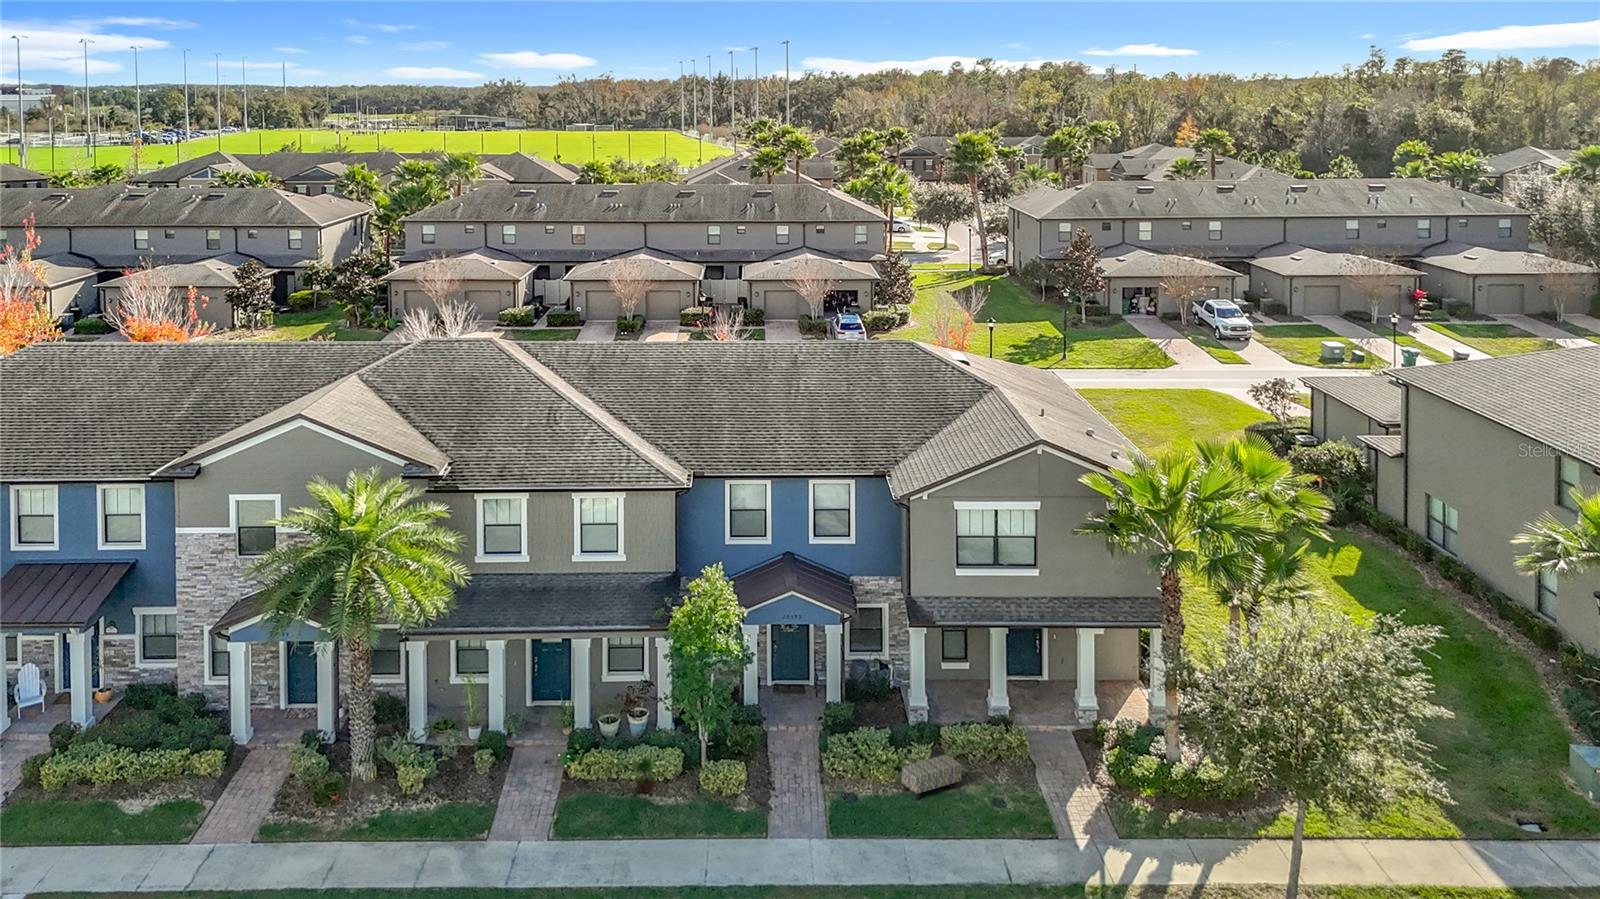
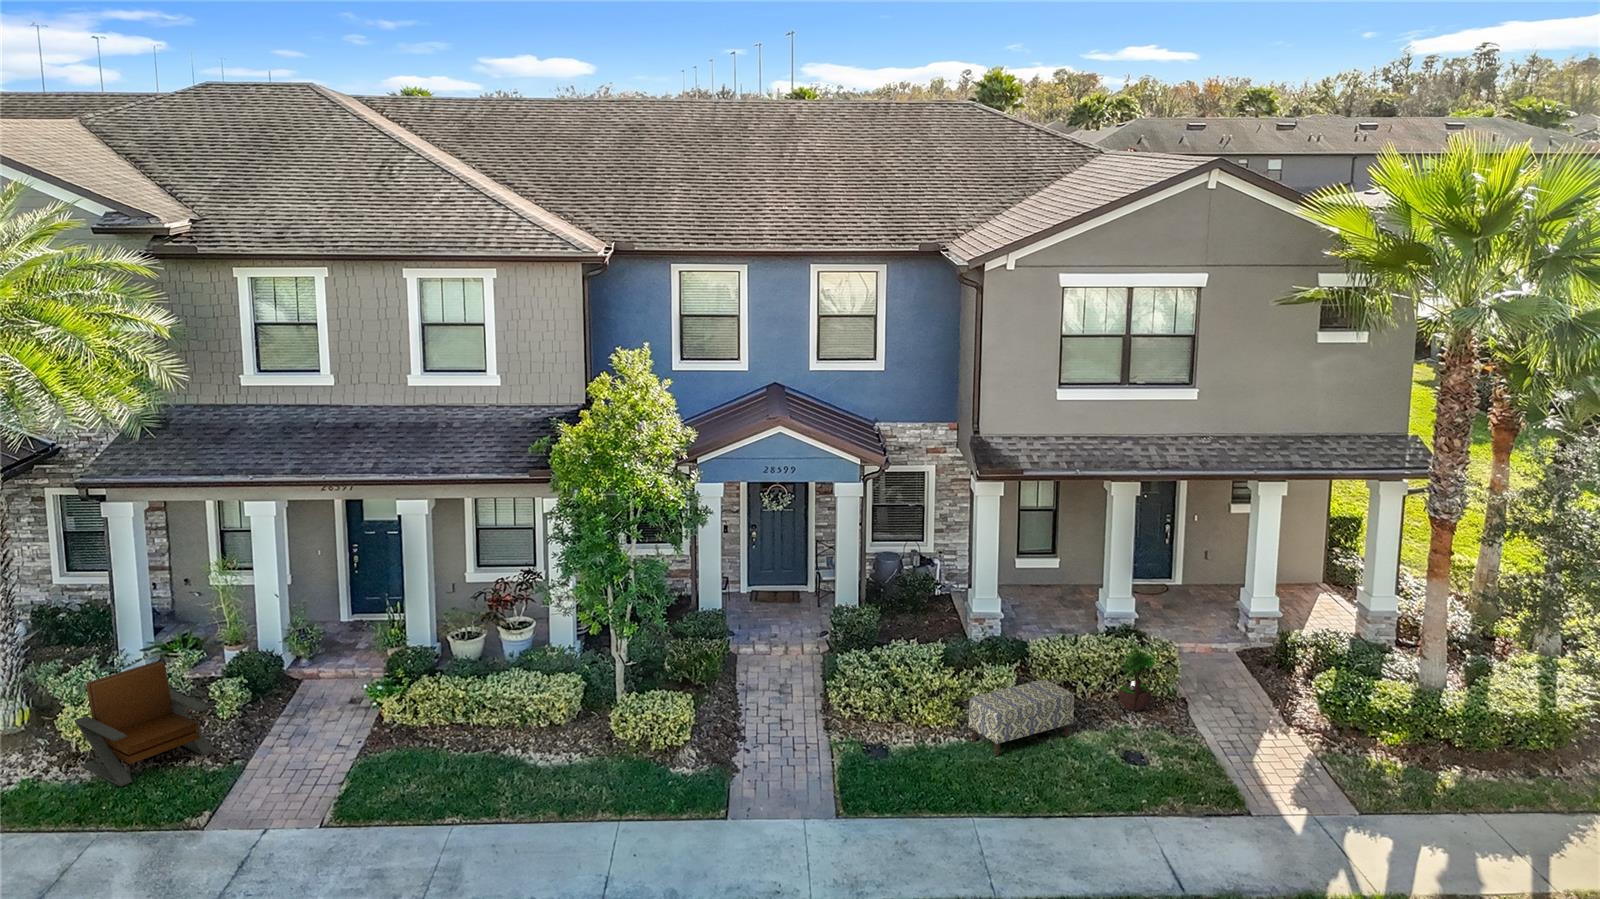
lounge chair: none [405,743,478,816] -> present [75,661,214,787]
potted tree: present [634,756,656,793] -> present [1119,647,1157,711]

